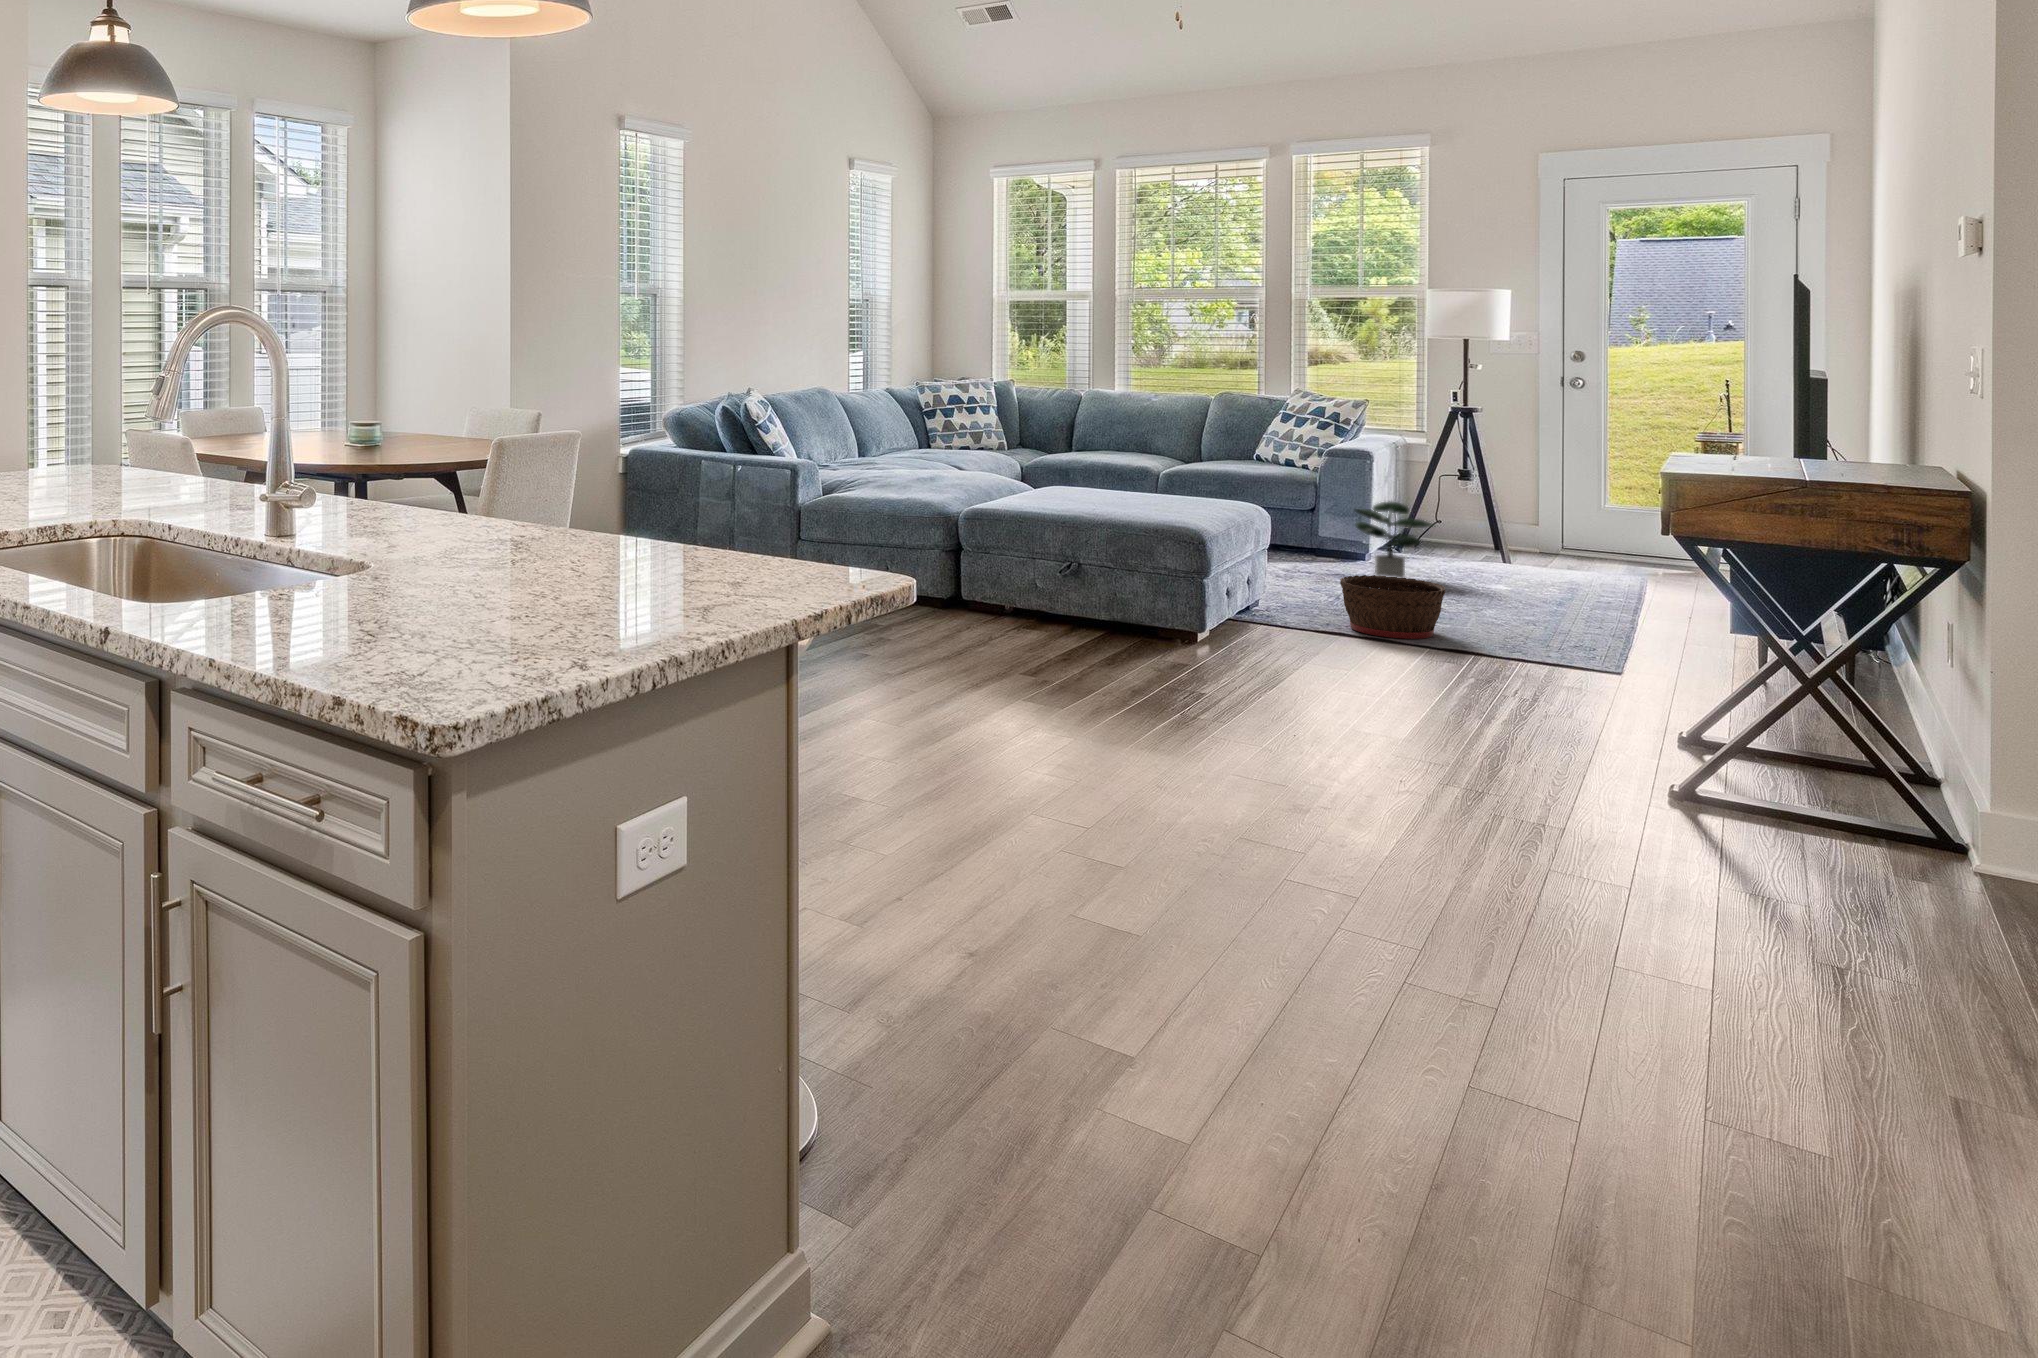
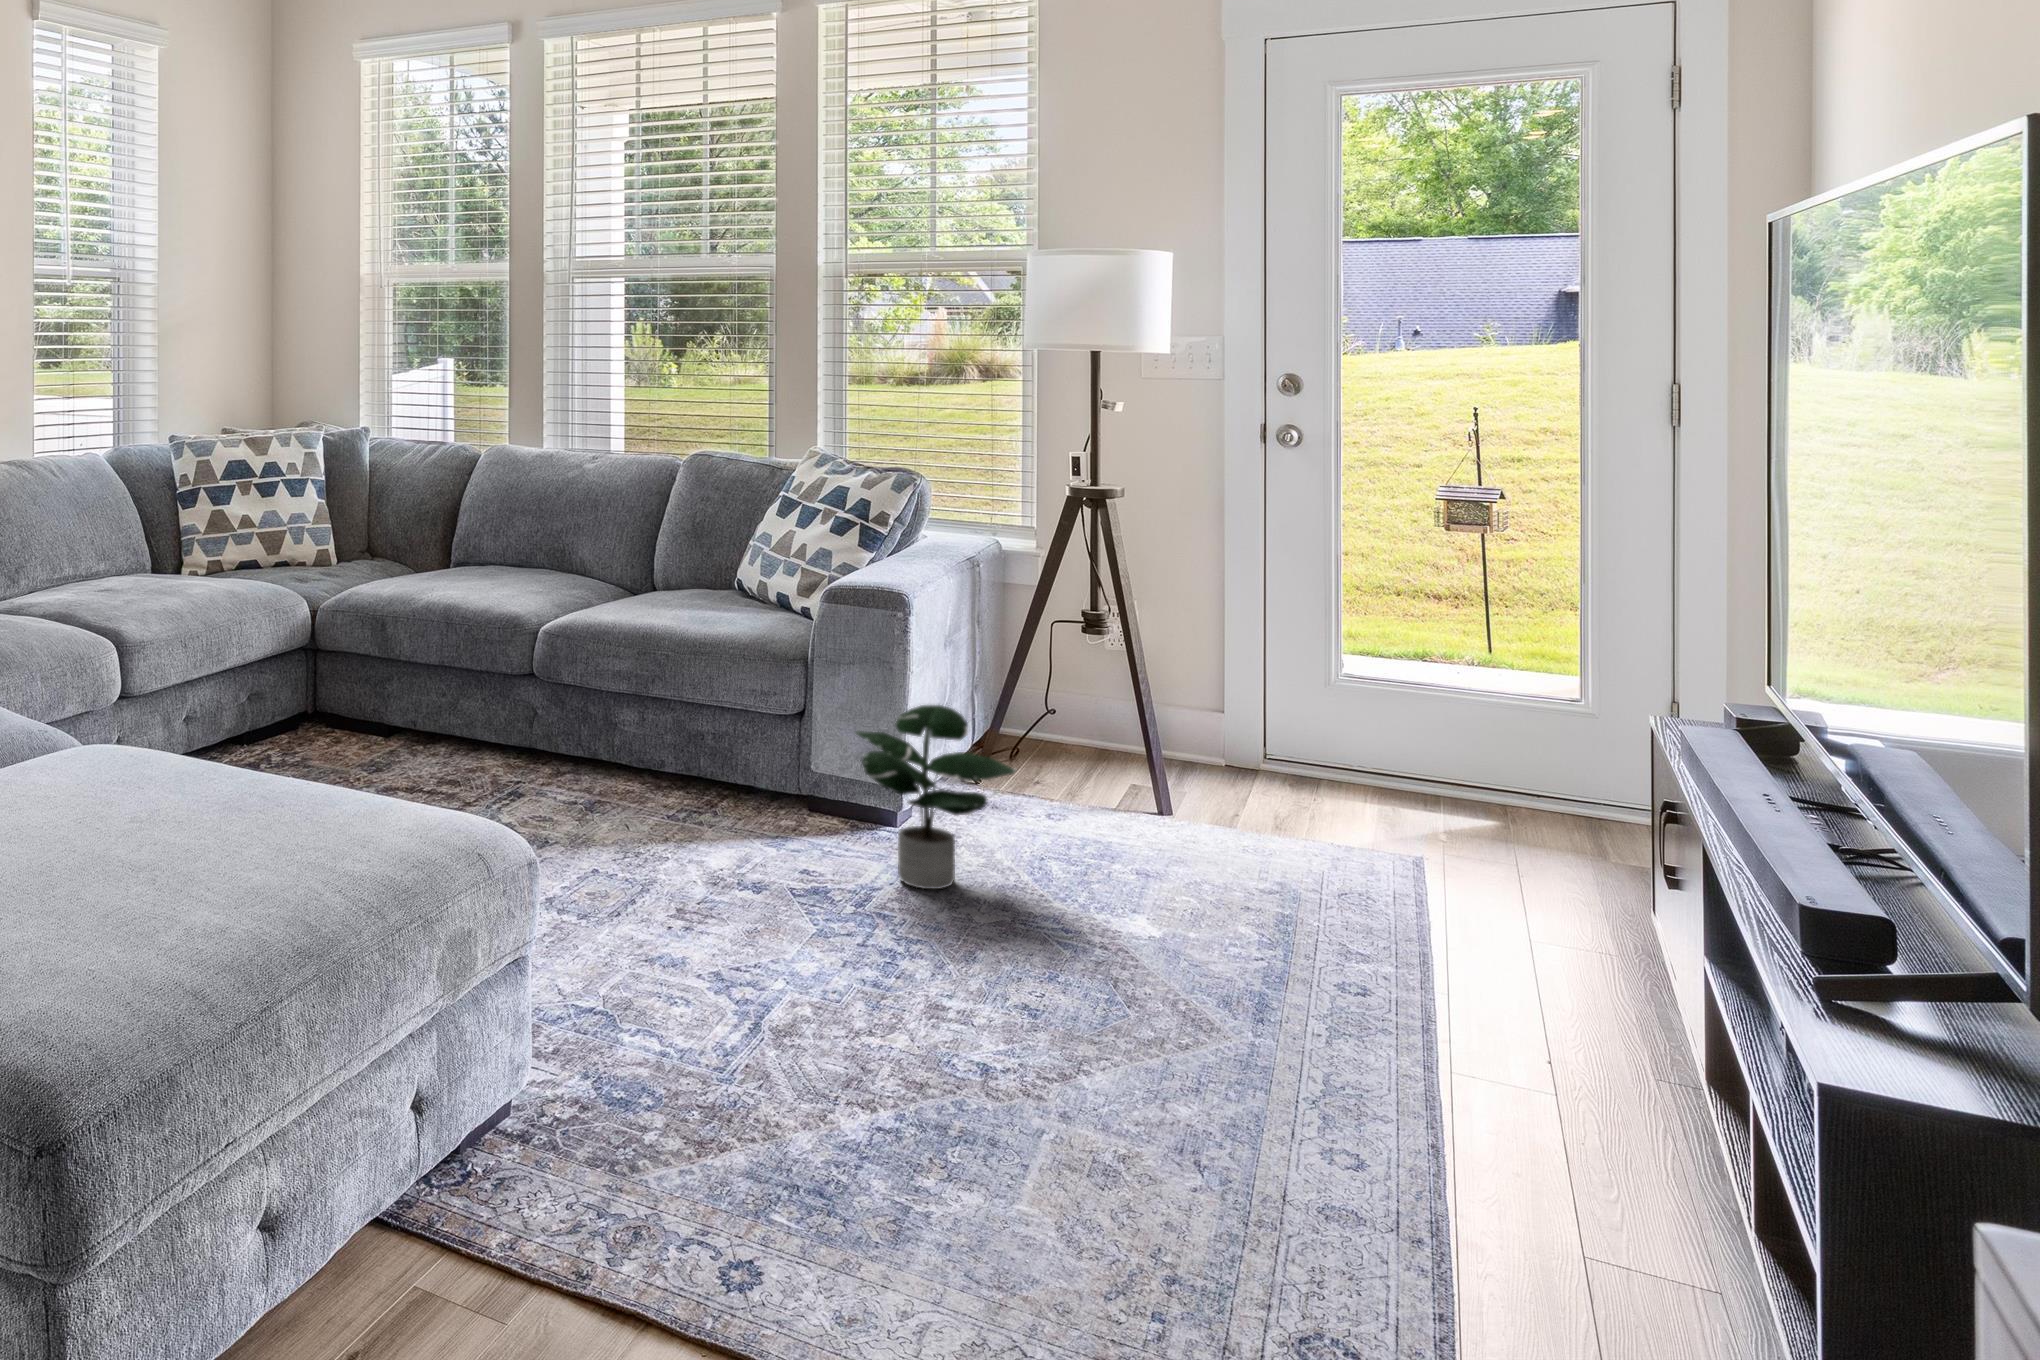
basket: present [1340,575,1445,639] -> none [696,1009,958,1261]

